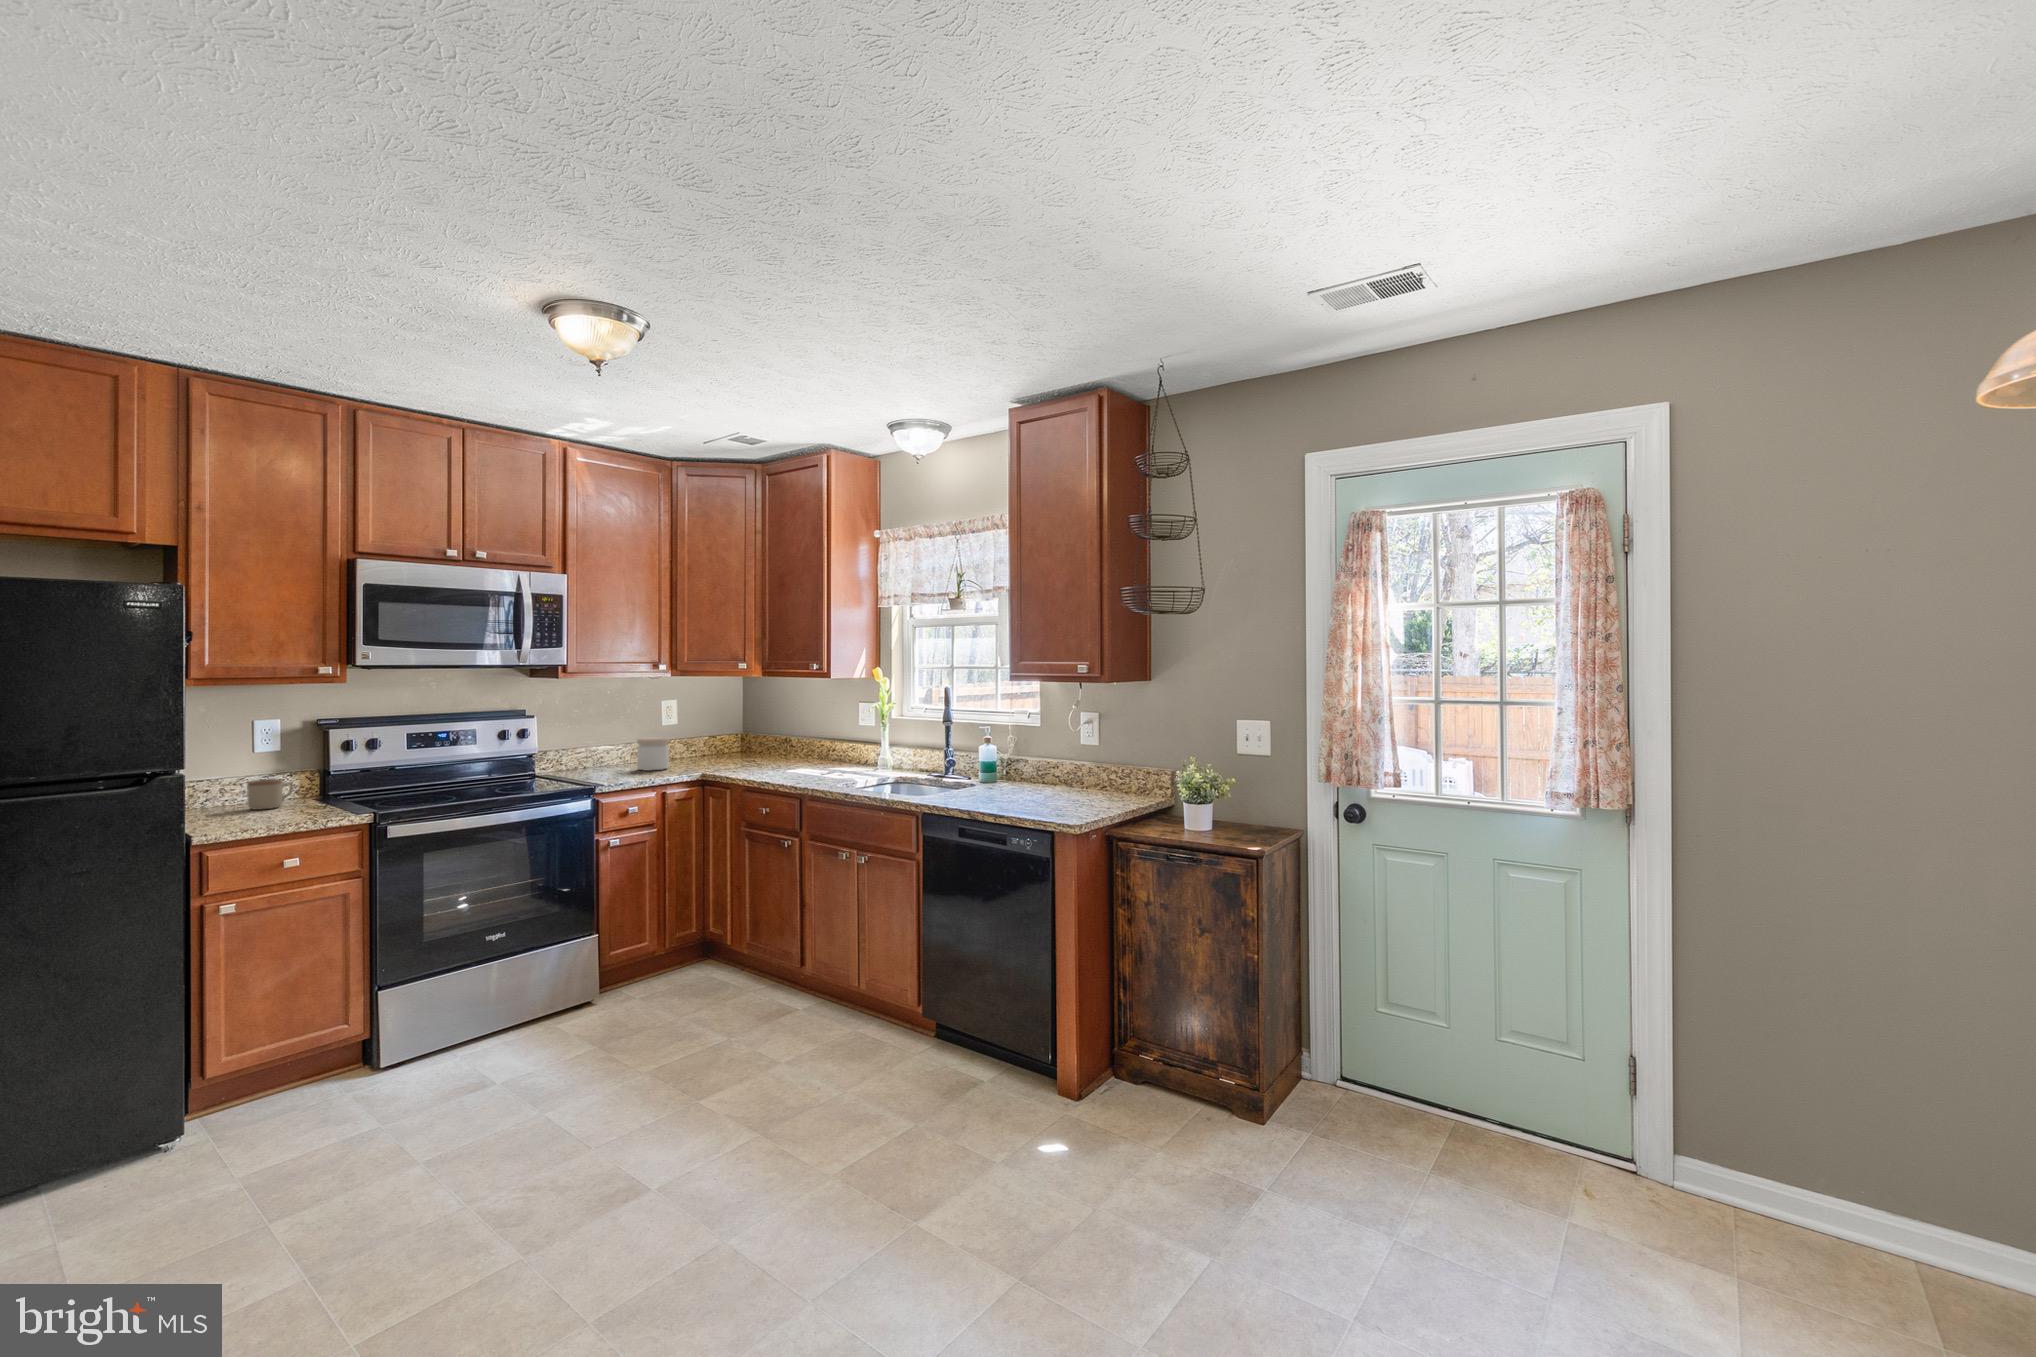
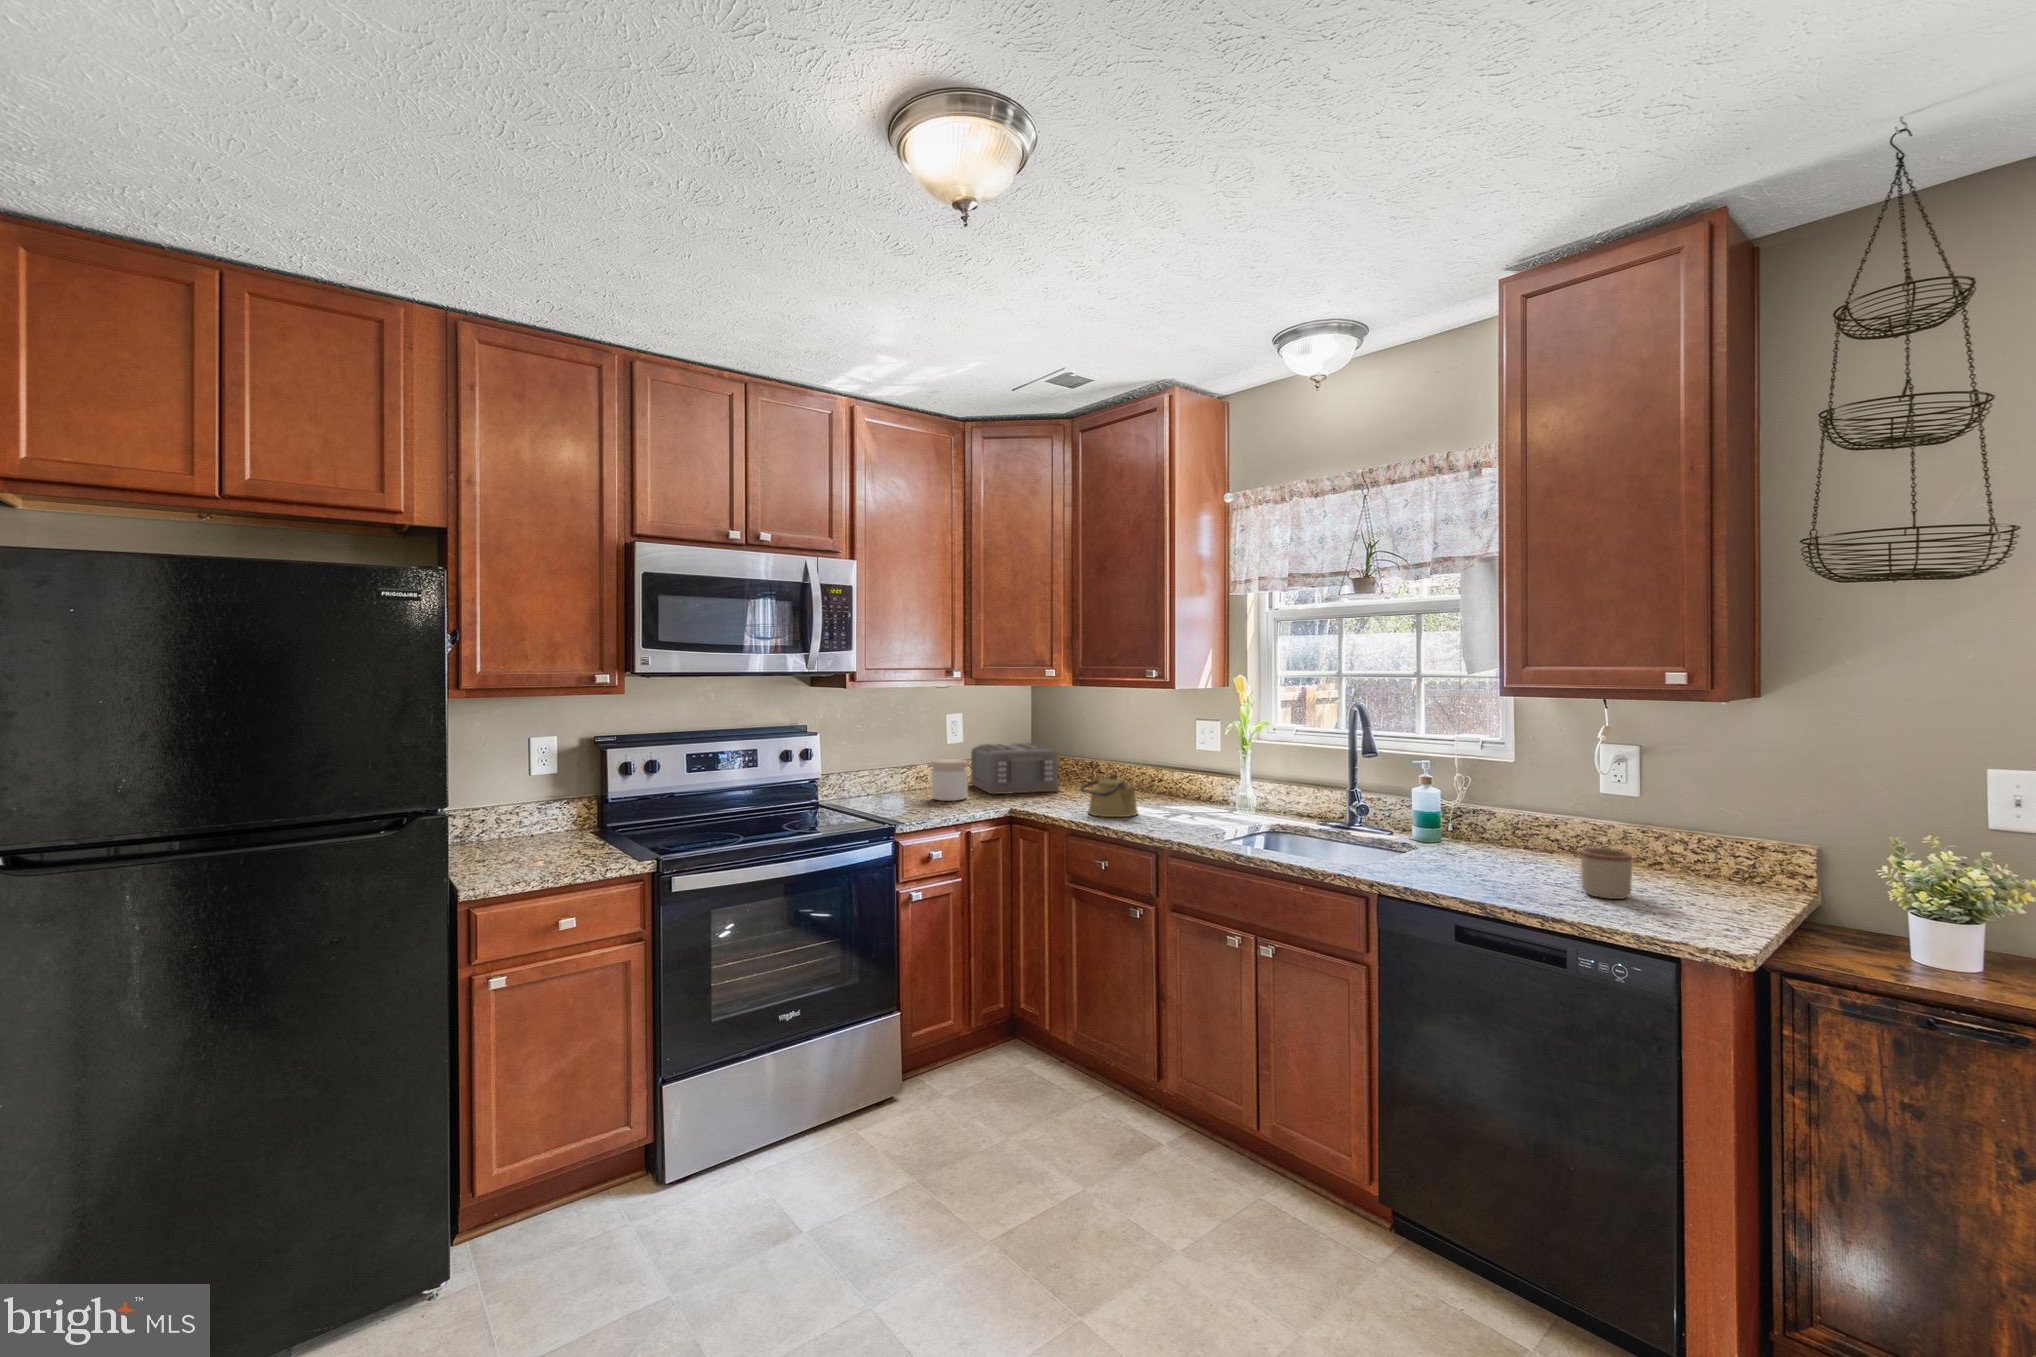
toaster: none [678,725,751,765] -> present [970,743,1059,794]
kettle: none [753,744,800,777] -> present [1080,774,1138,817]
mug: present [247,779,293,810] -> present [1581,848,1632,899]

